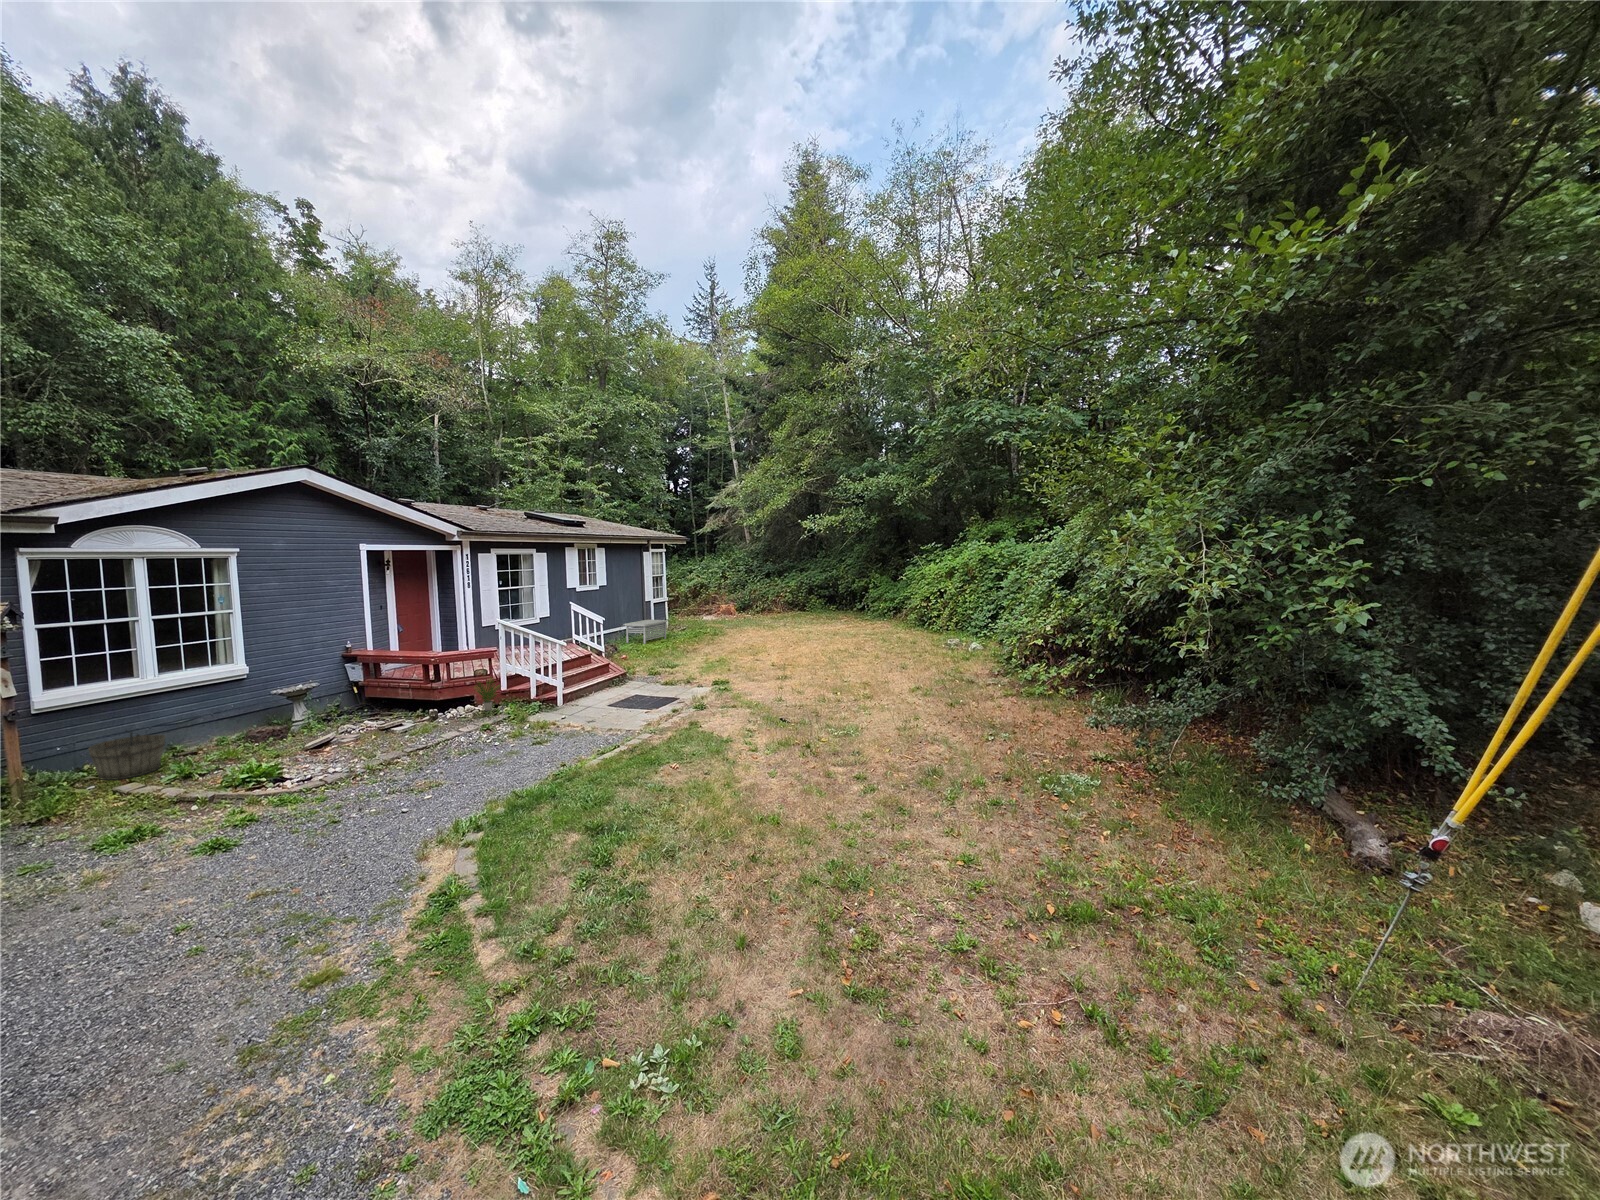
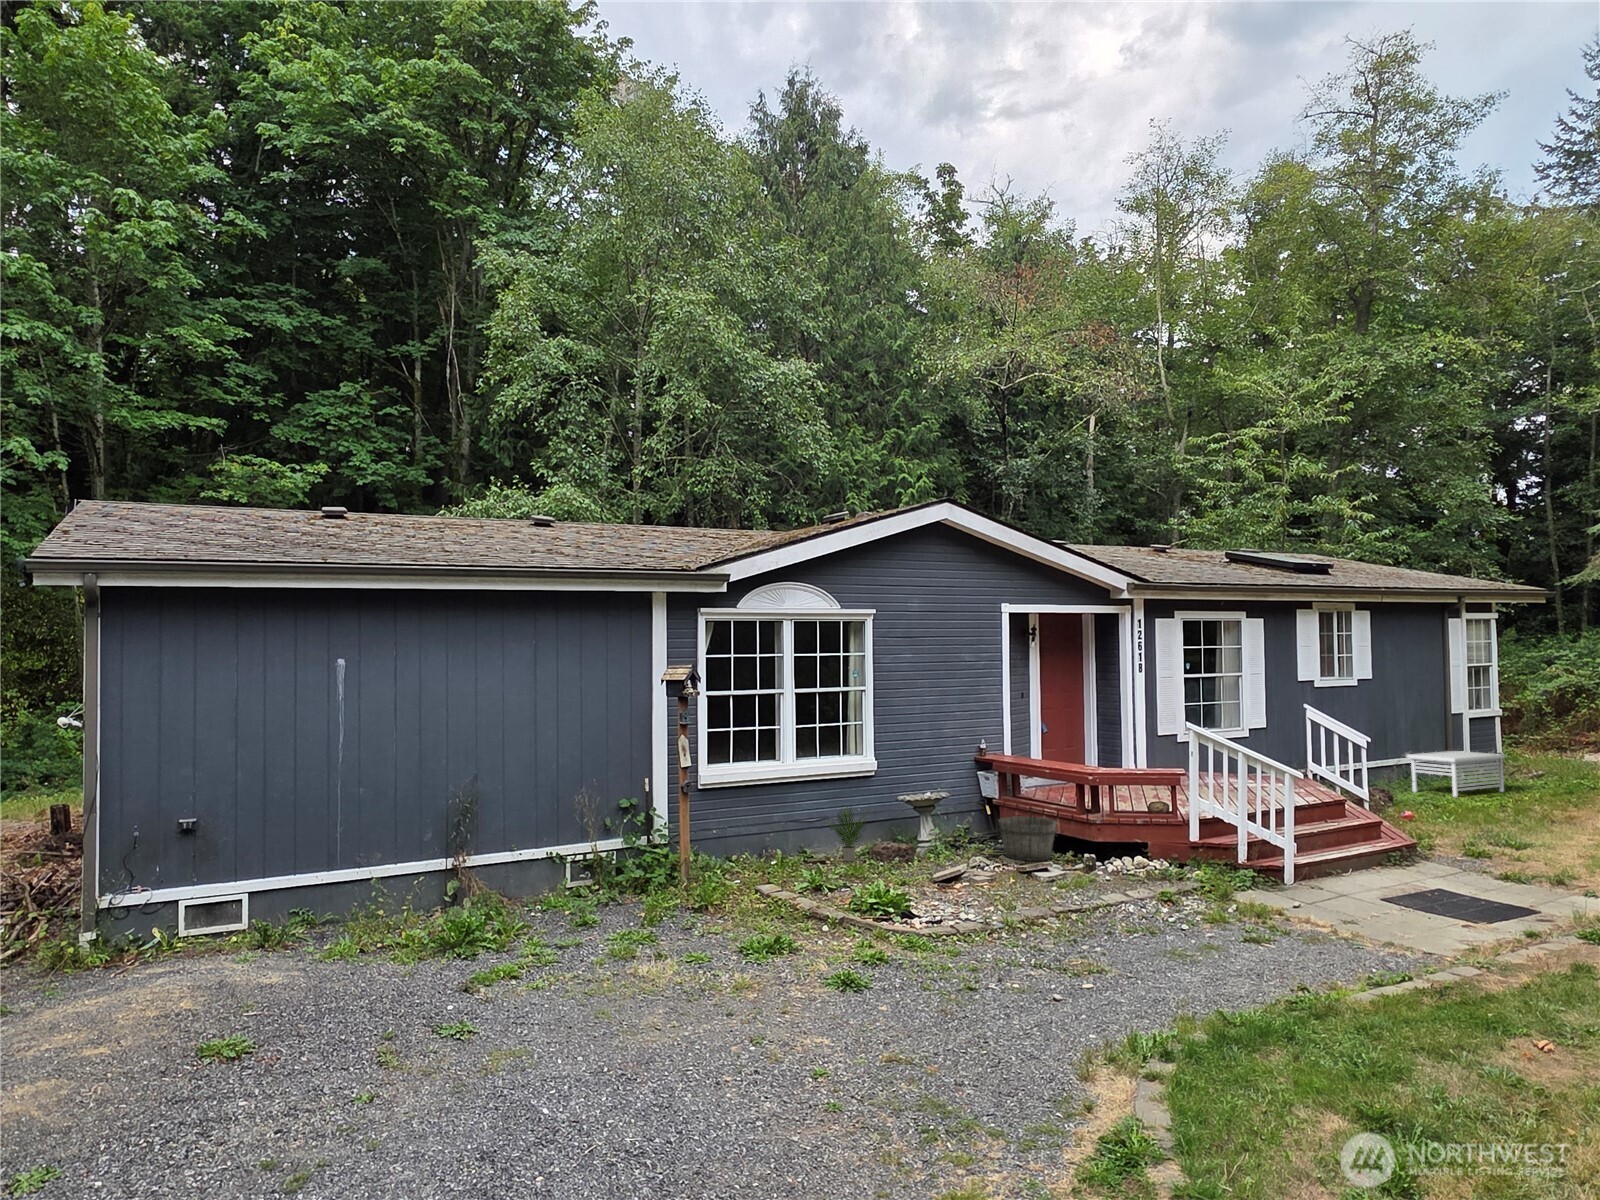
potted plant: present [476,678,500,711] -> present [828,806,865,861]
wooden bucket: present [89,732,165,780] -> present [999,813,1056,861]

